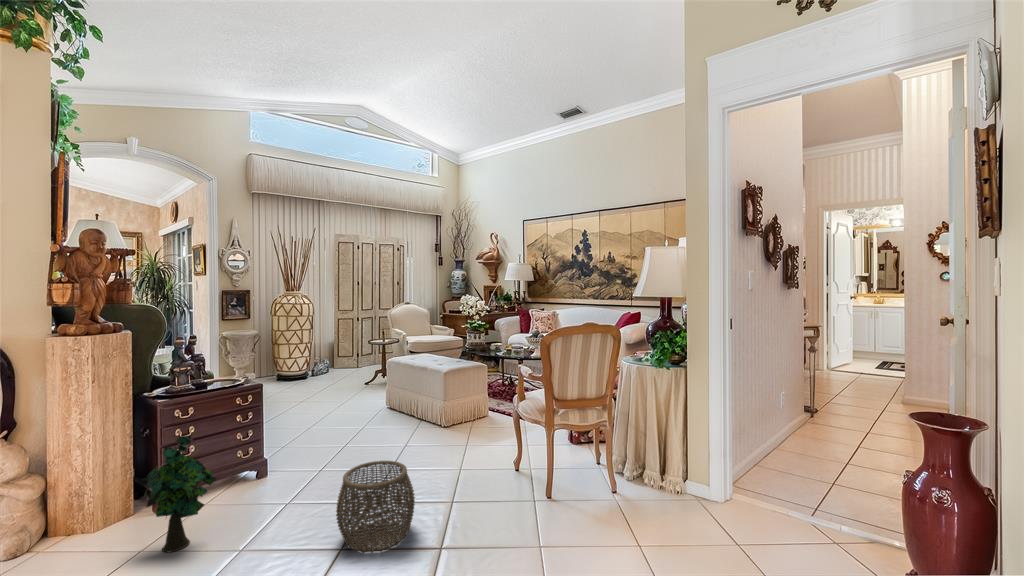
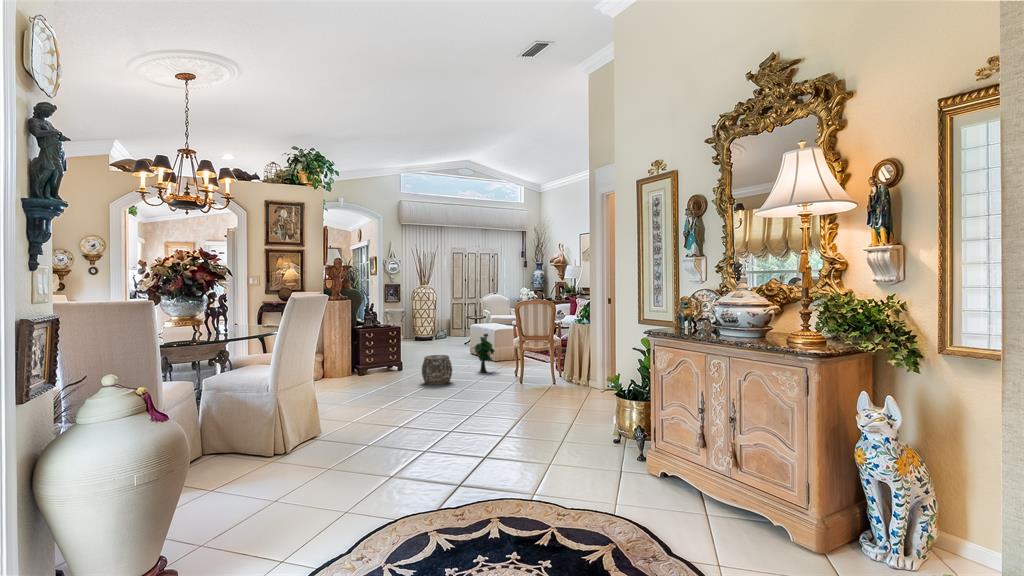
decorative plant: present [139,436,216,552] -> present [474,334,494,373]

